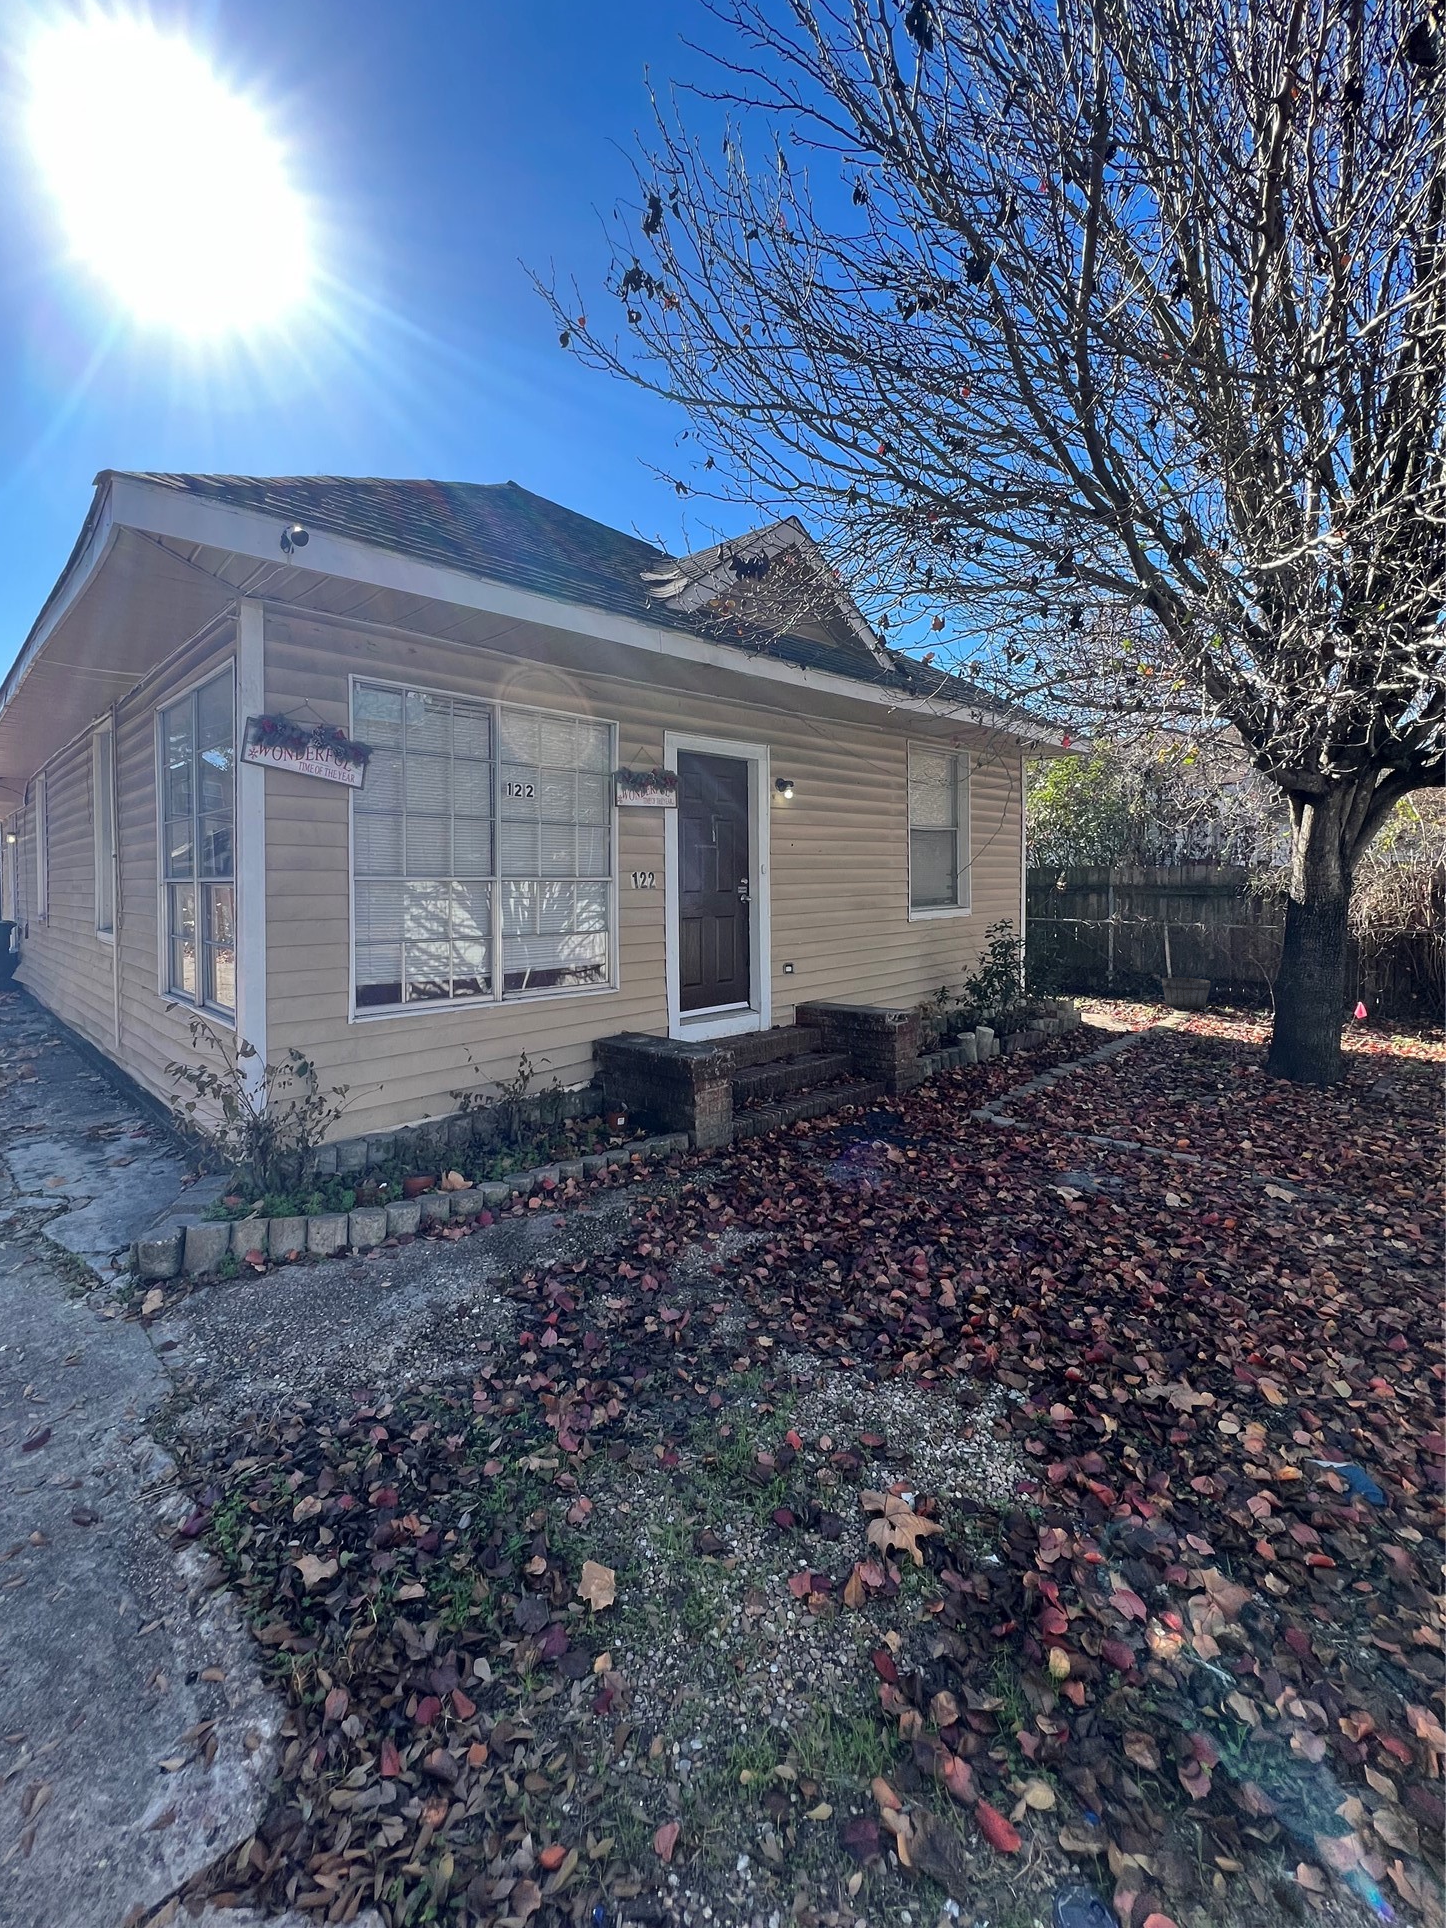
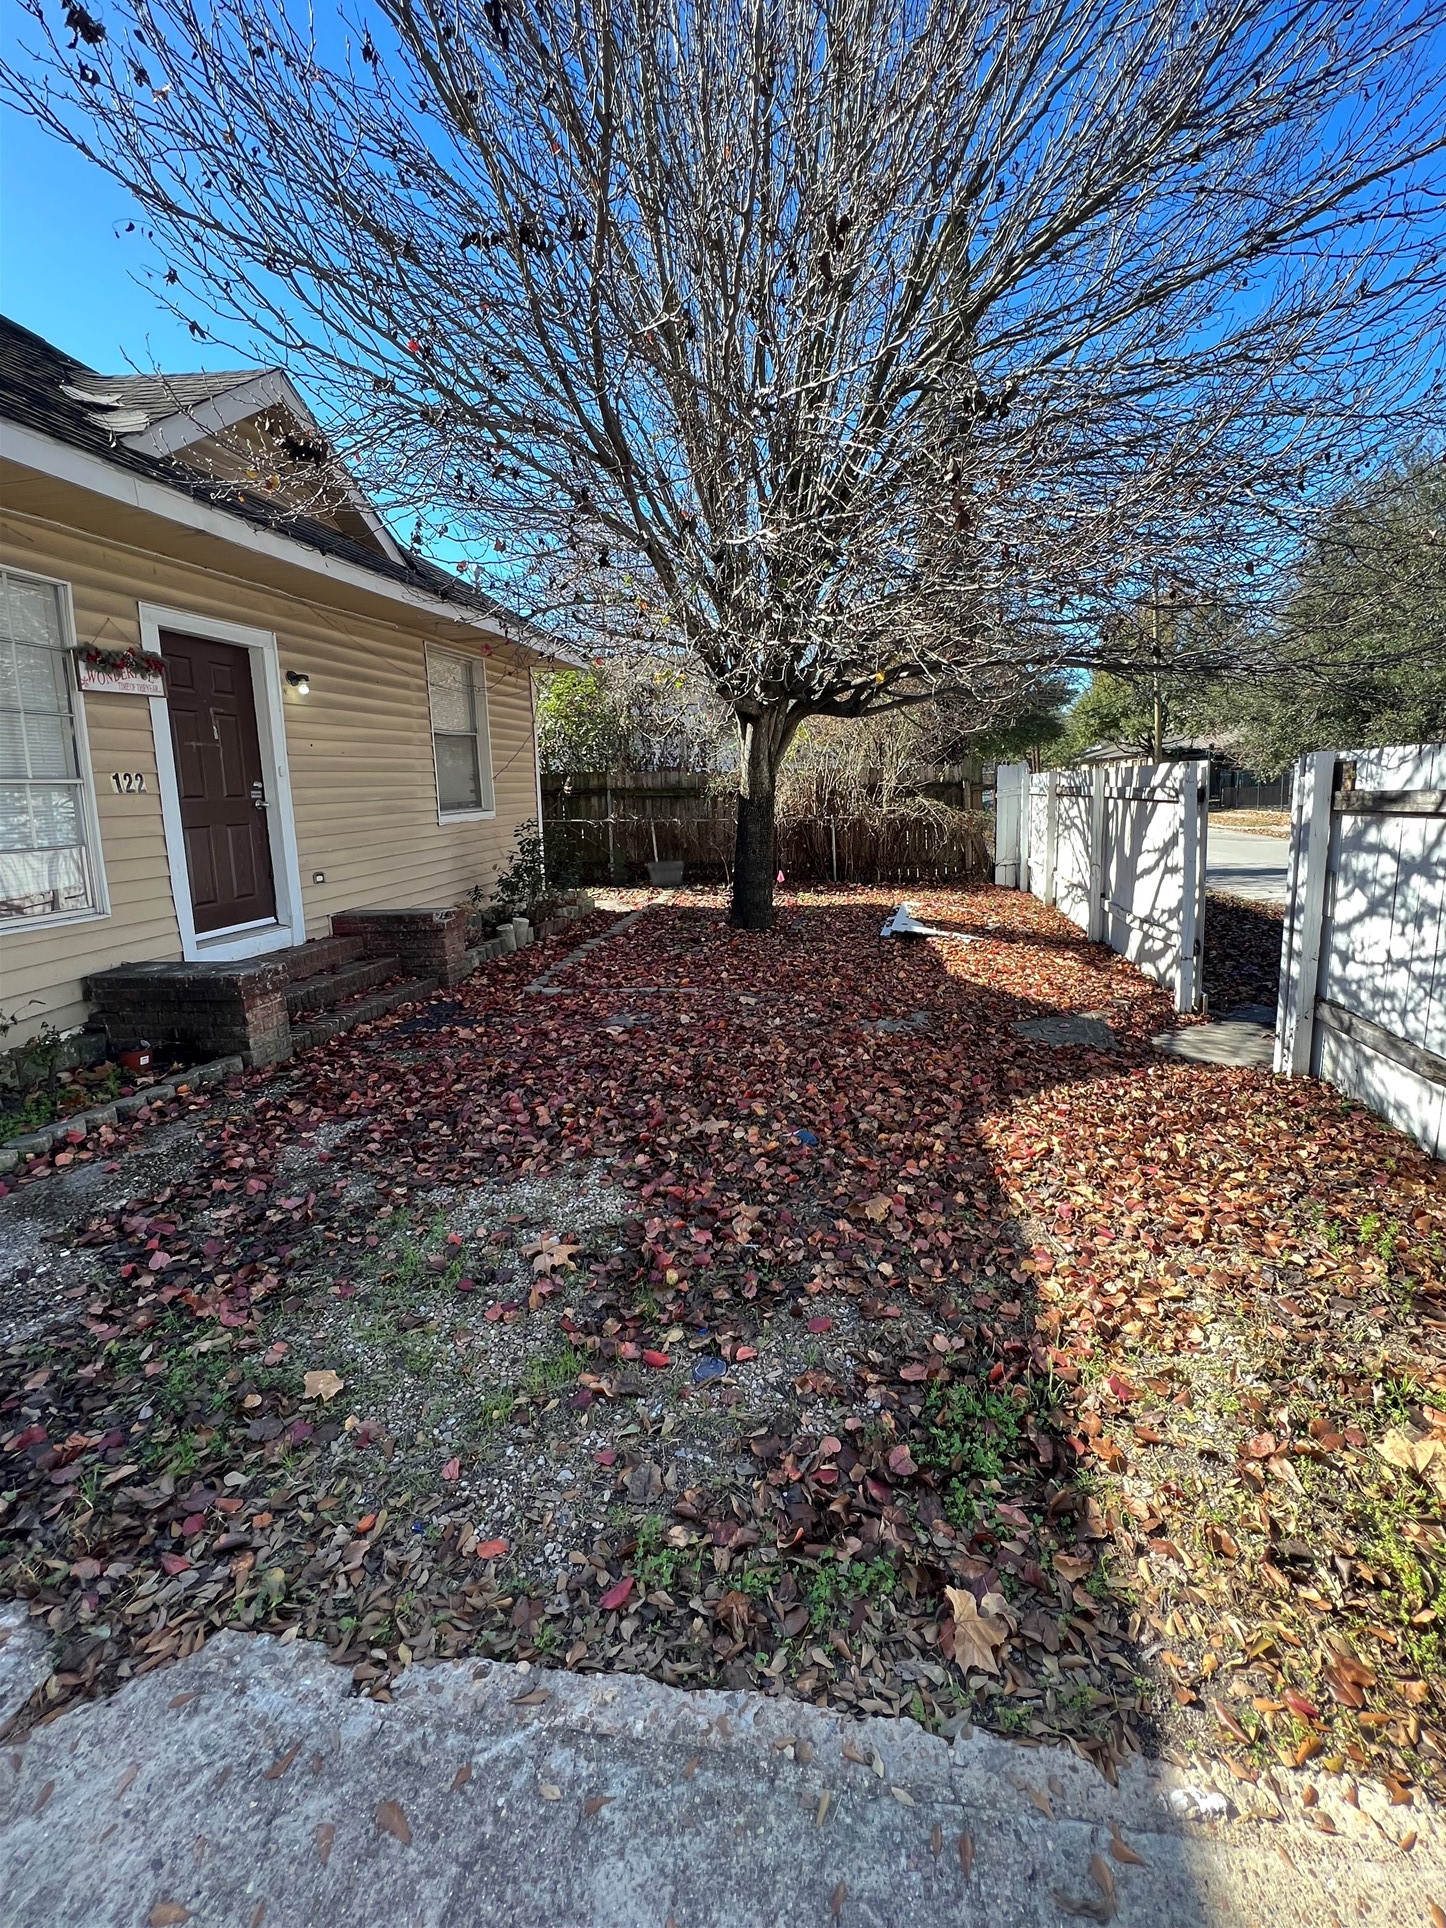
potted plant: none [1107,951,1142,1002] -> present [612,845,627,886]

